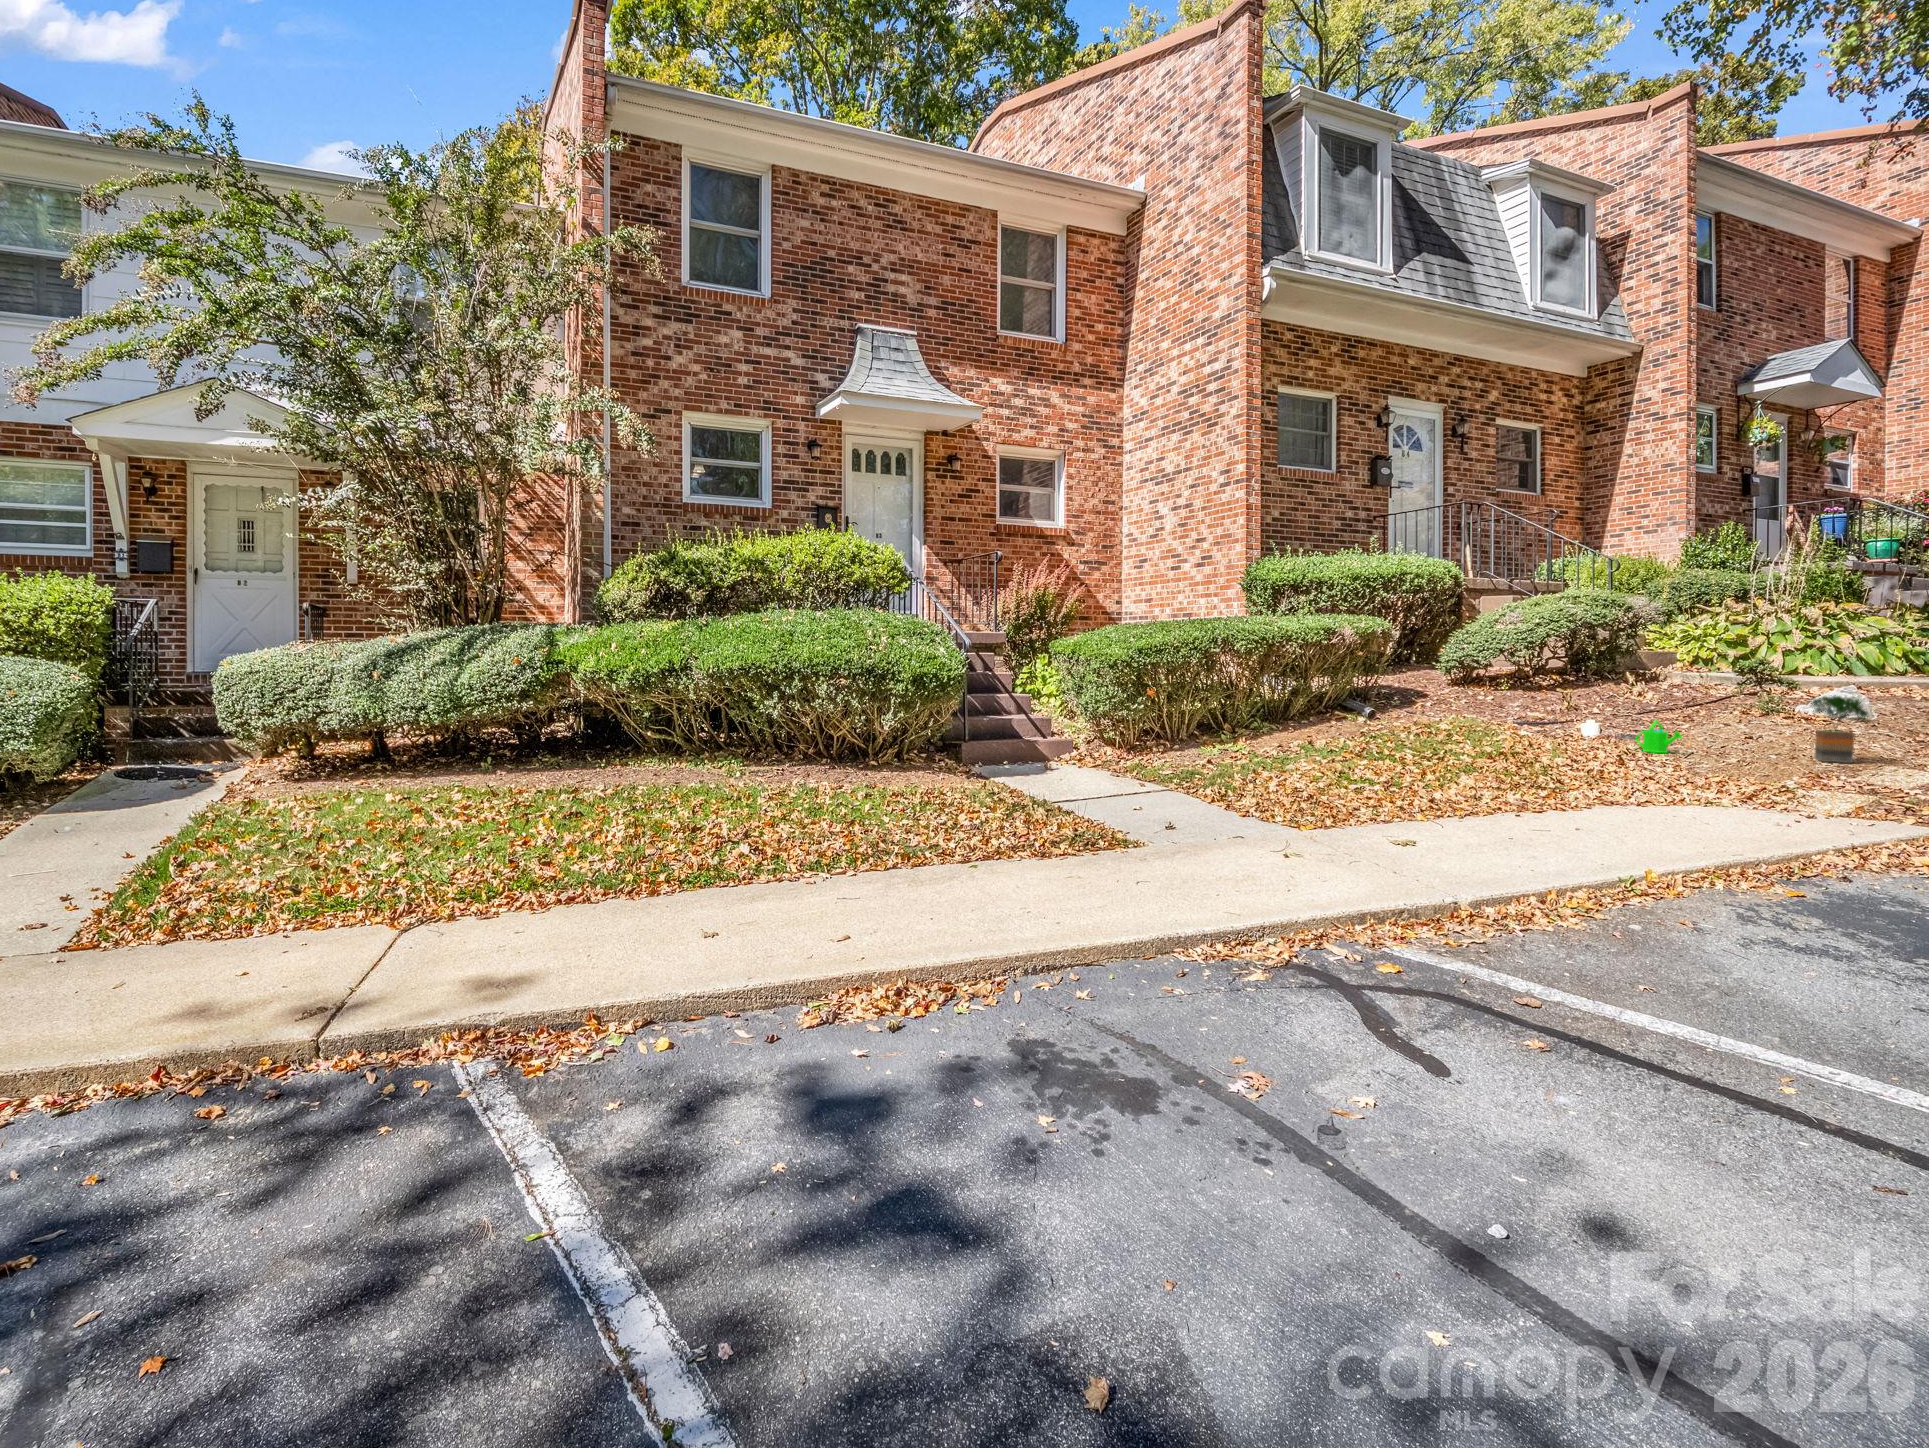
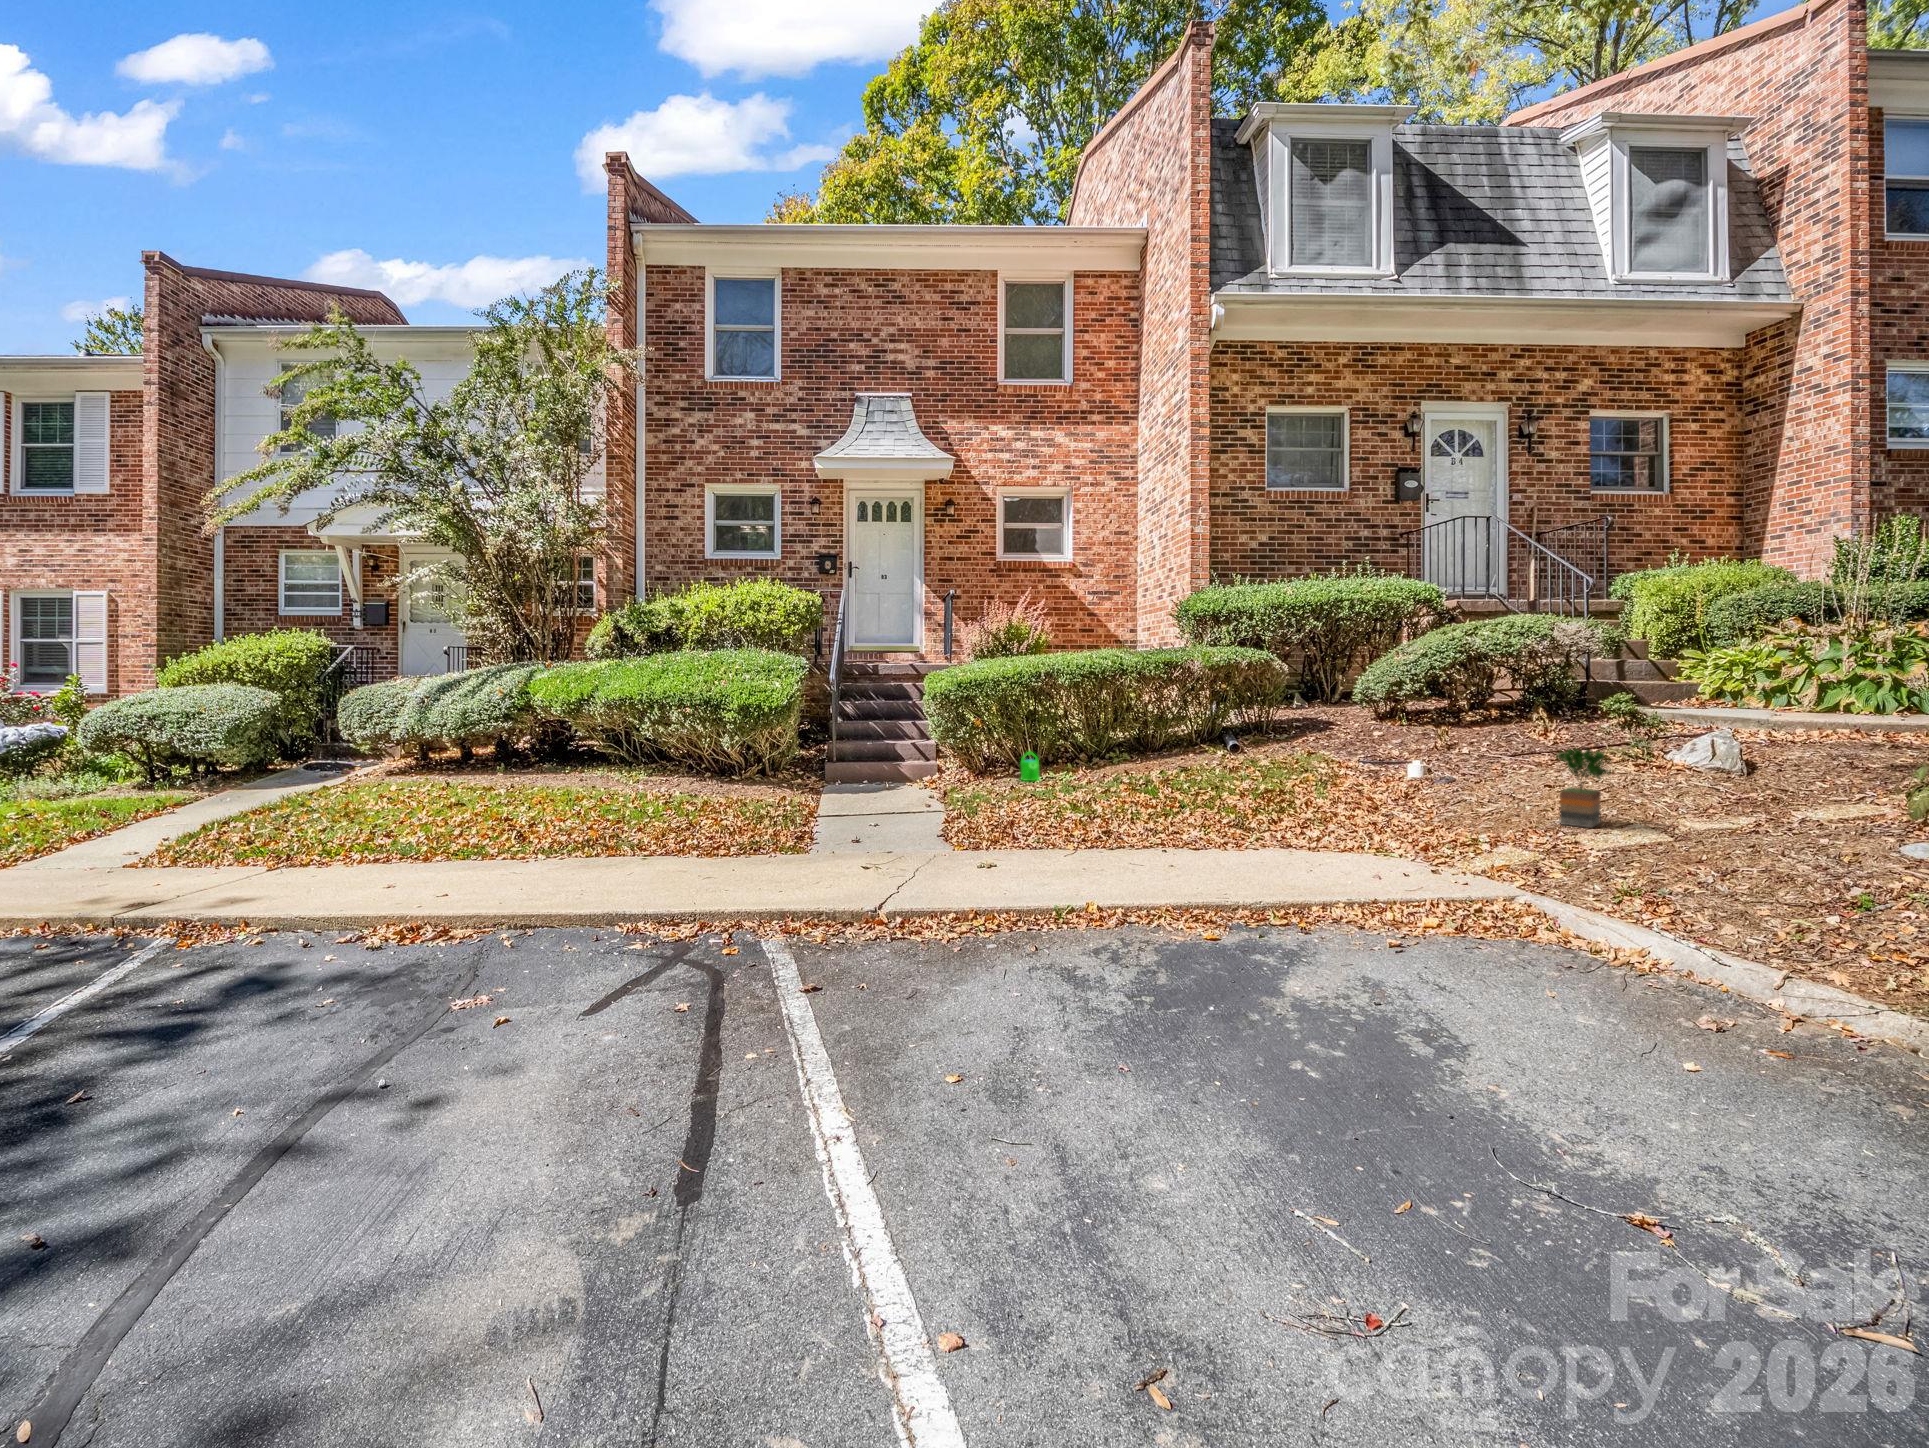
watering can: present [1635,720,1682,753] -> present [1020,751,1040,781]

